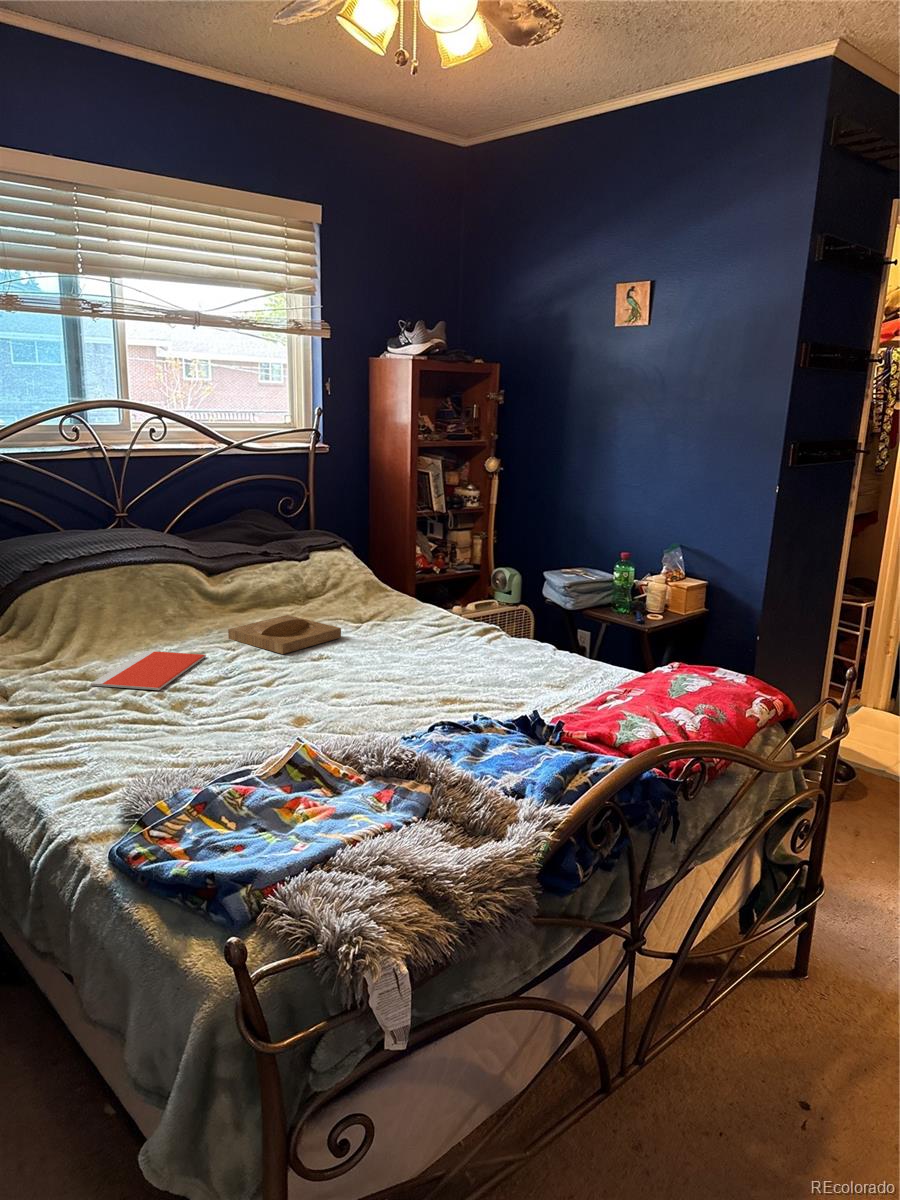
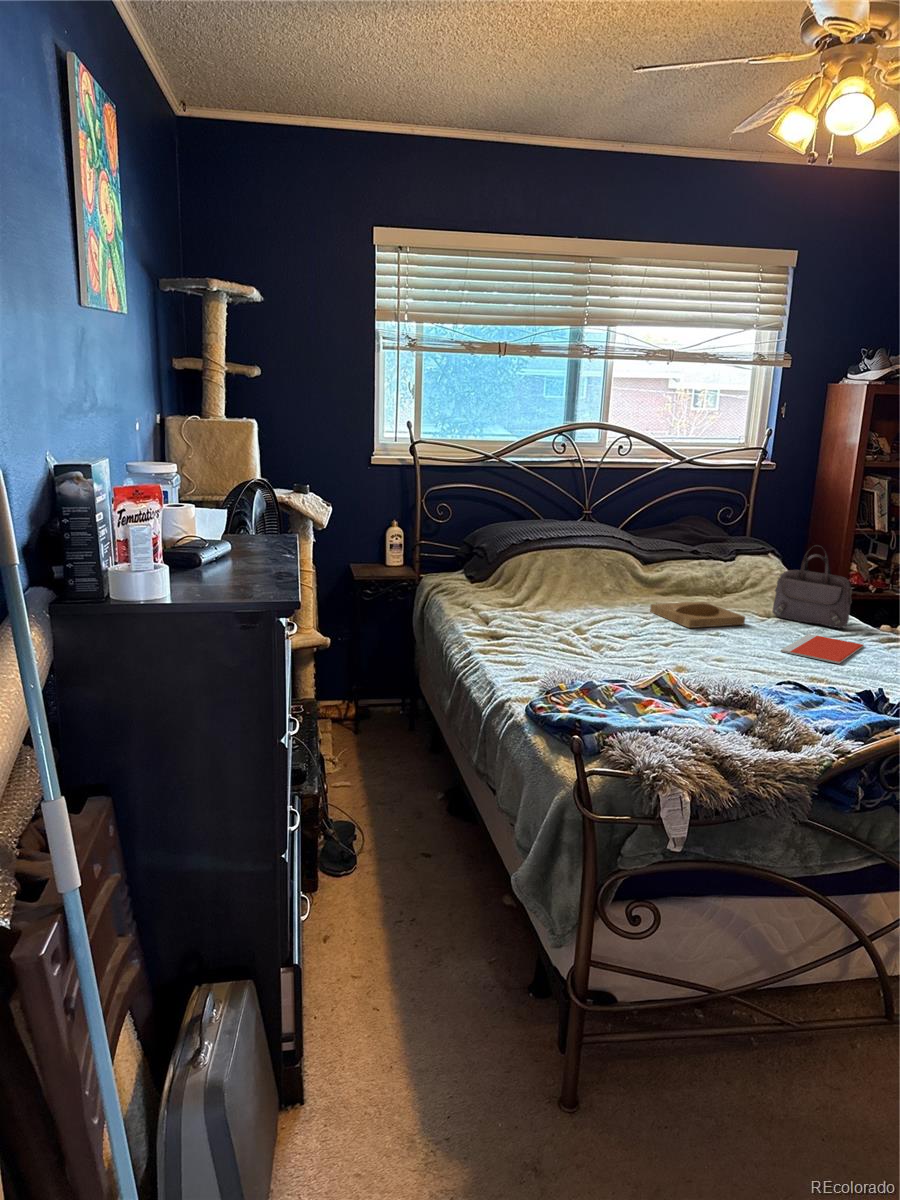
handbag: none [363,537,443,625] -> present [772,552,852,628]
notebook: present [91,651,206,690] -> present [781,634,864,664]

